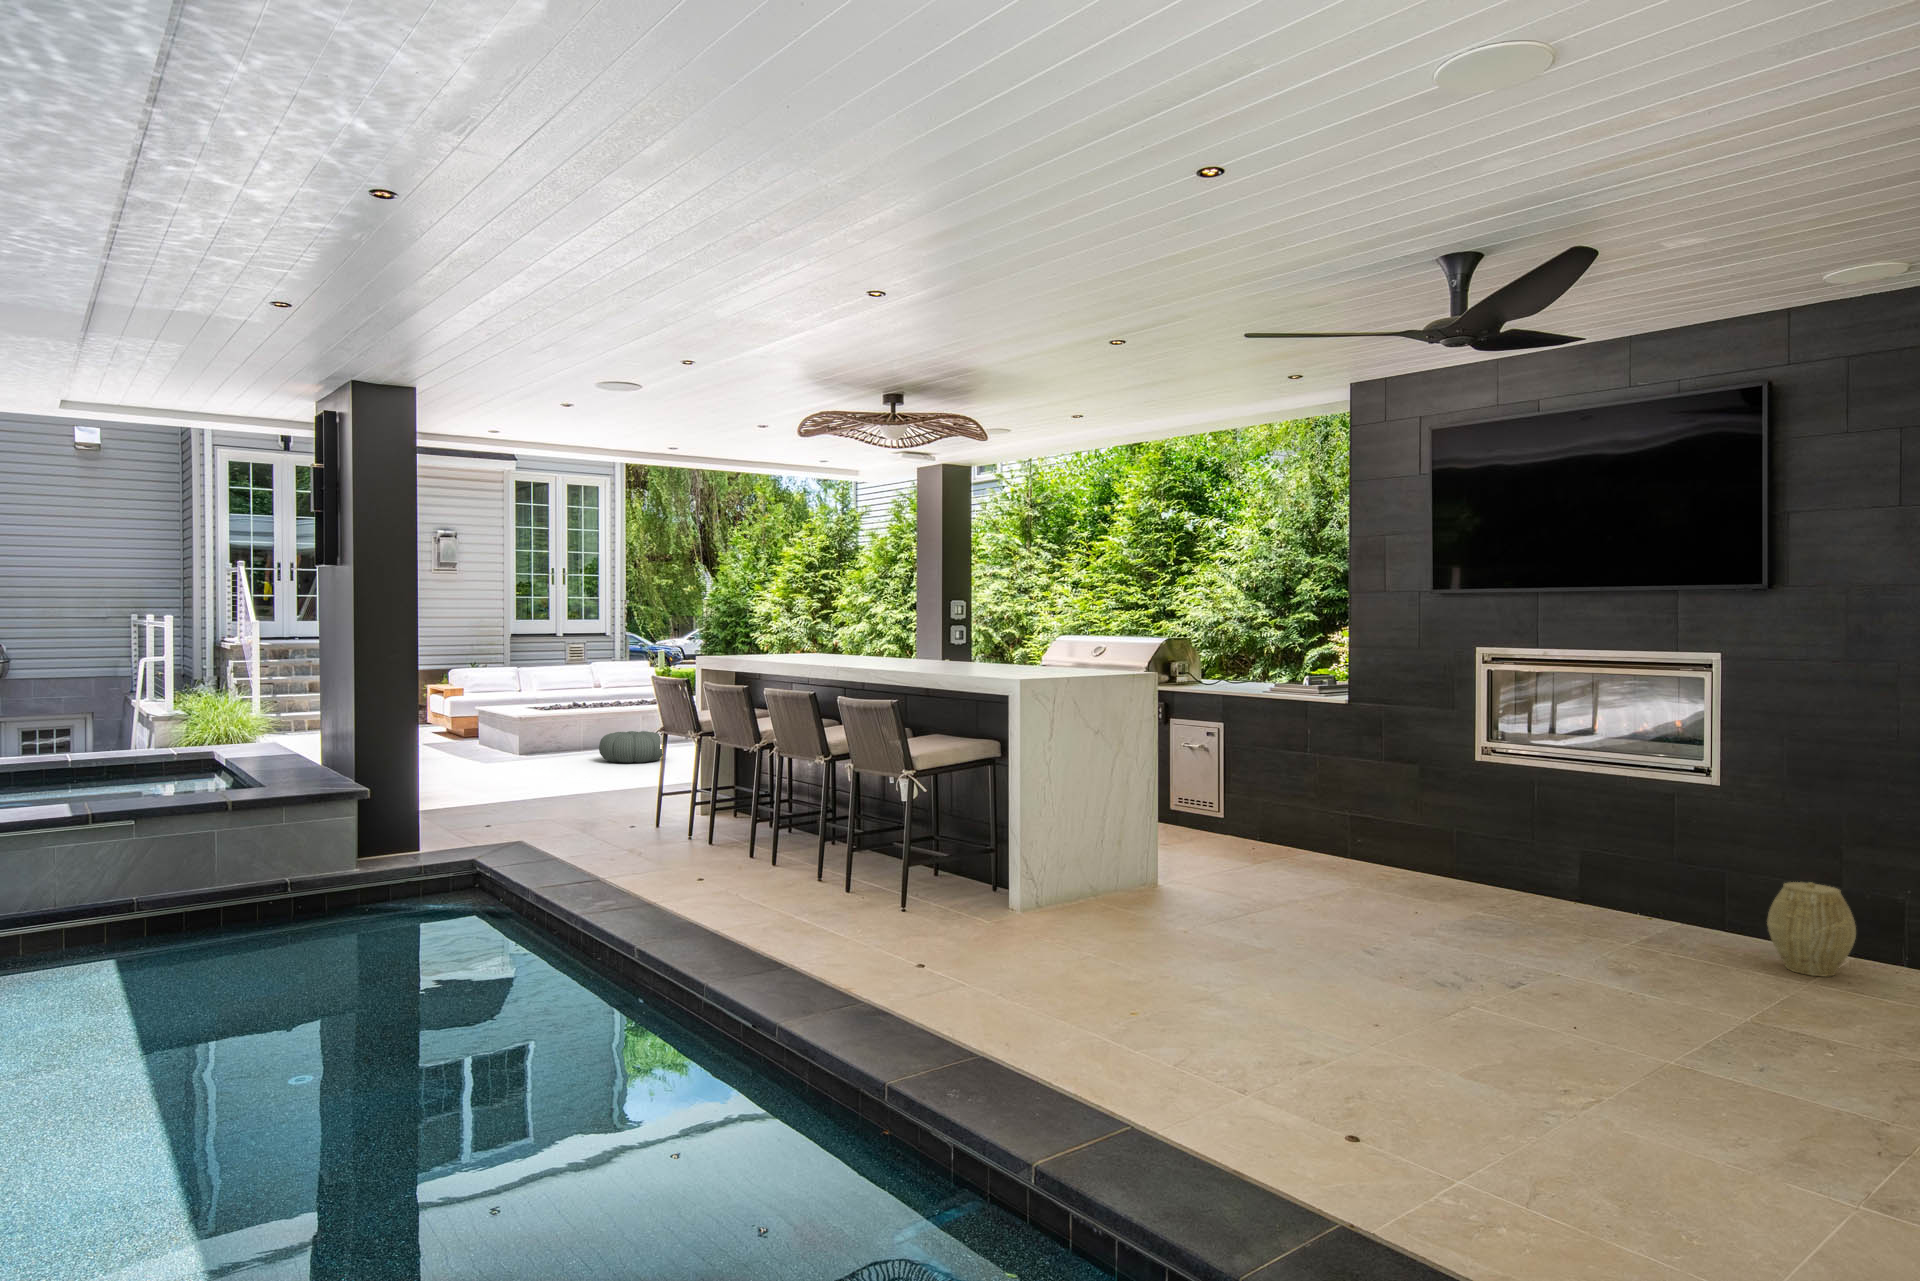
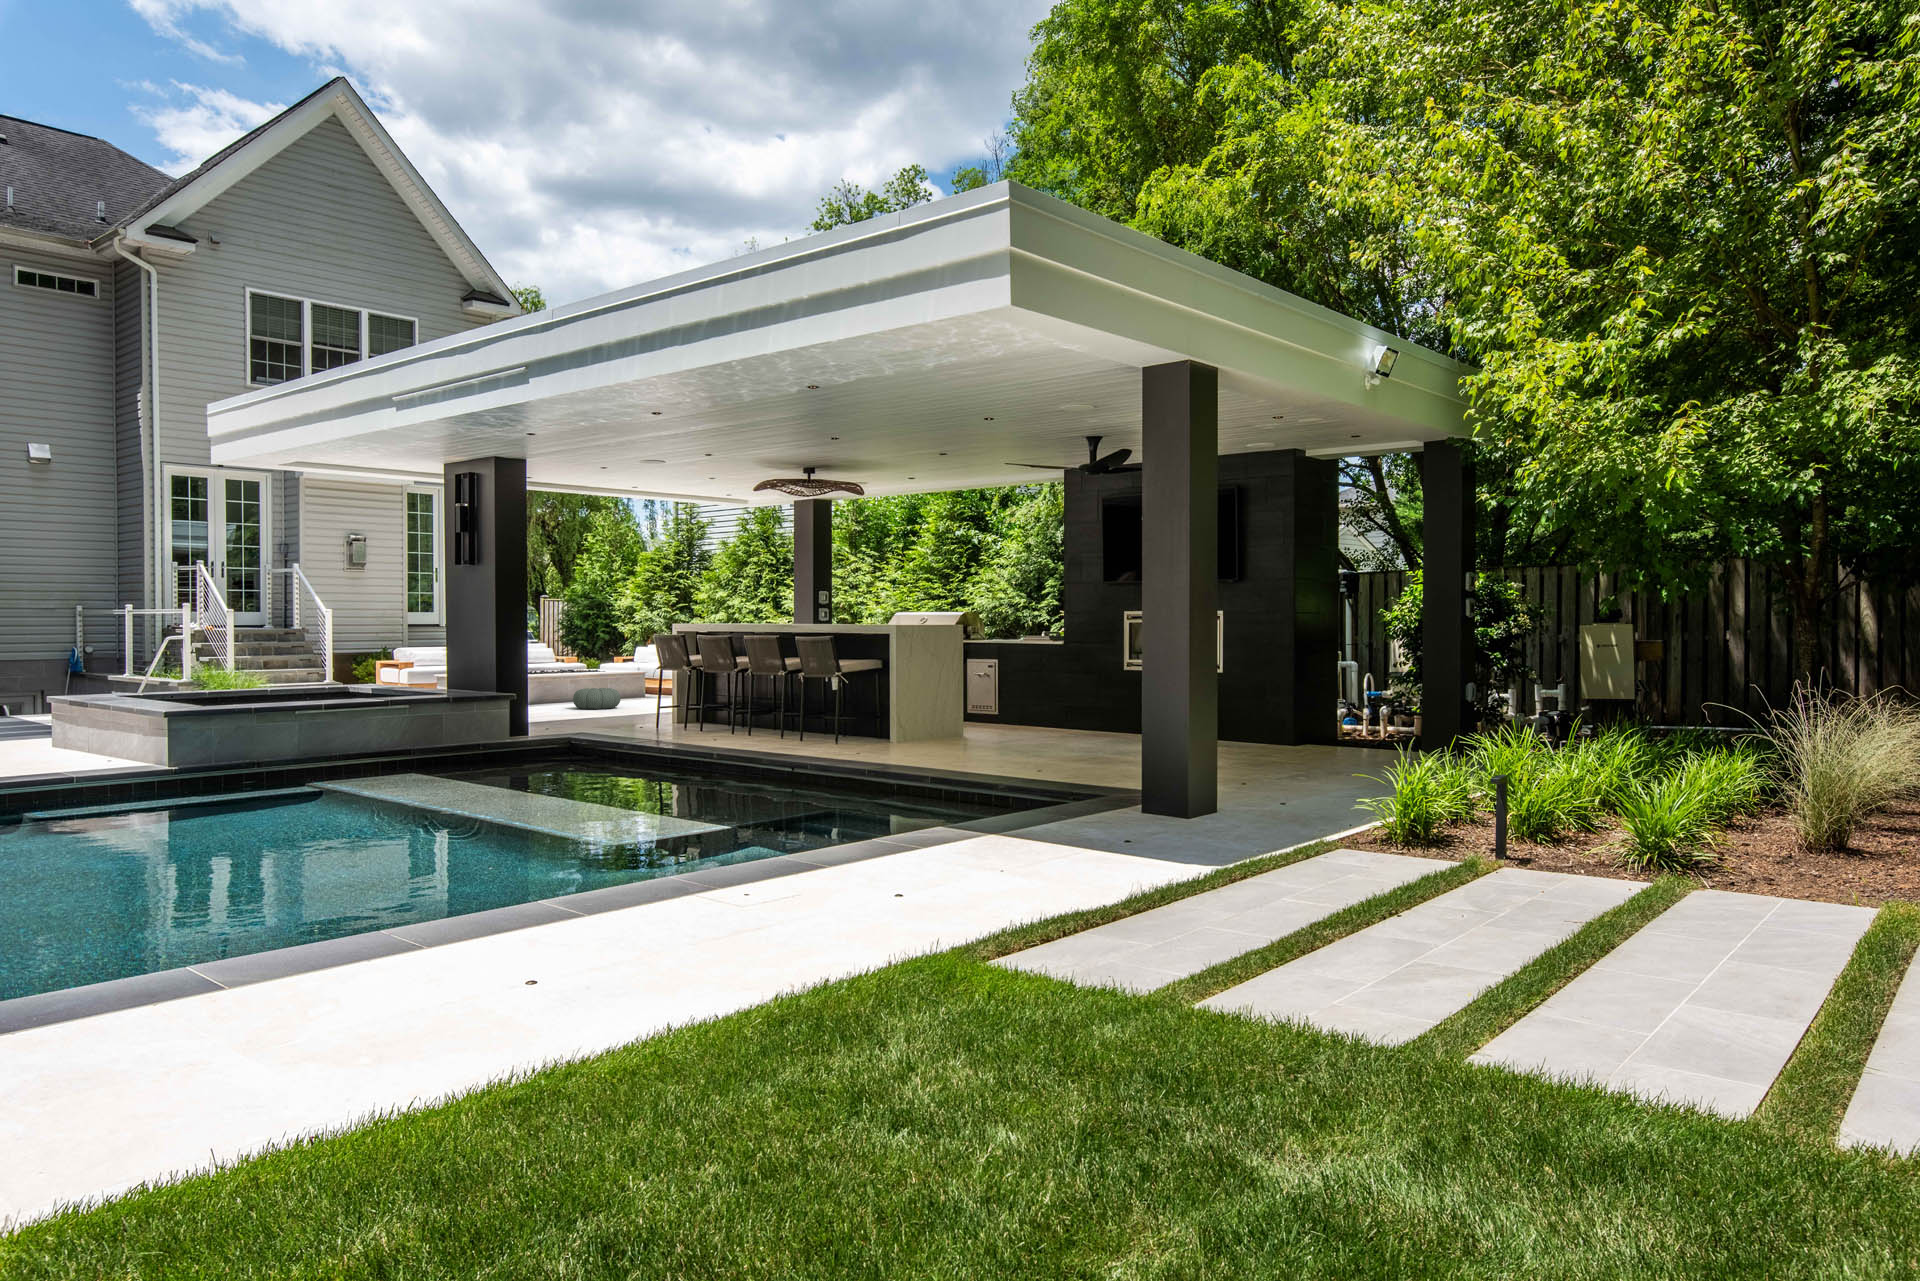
woven basket: present [1767,882,1856,976] -> none [1244,709,1276,748]

